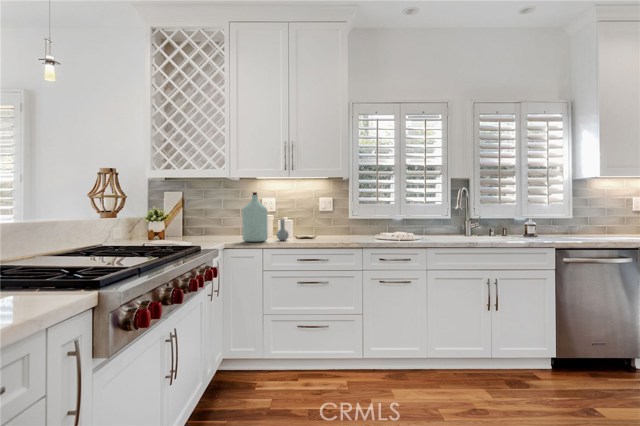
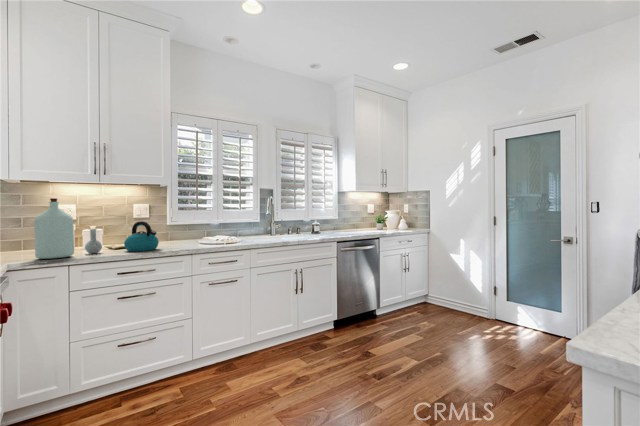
kettle: none [305,213,334,241] -> present [124,221,159,252]

